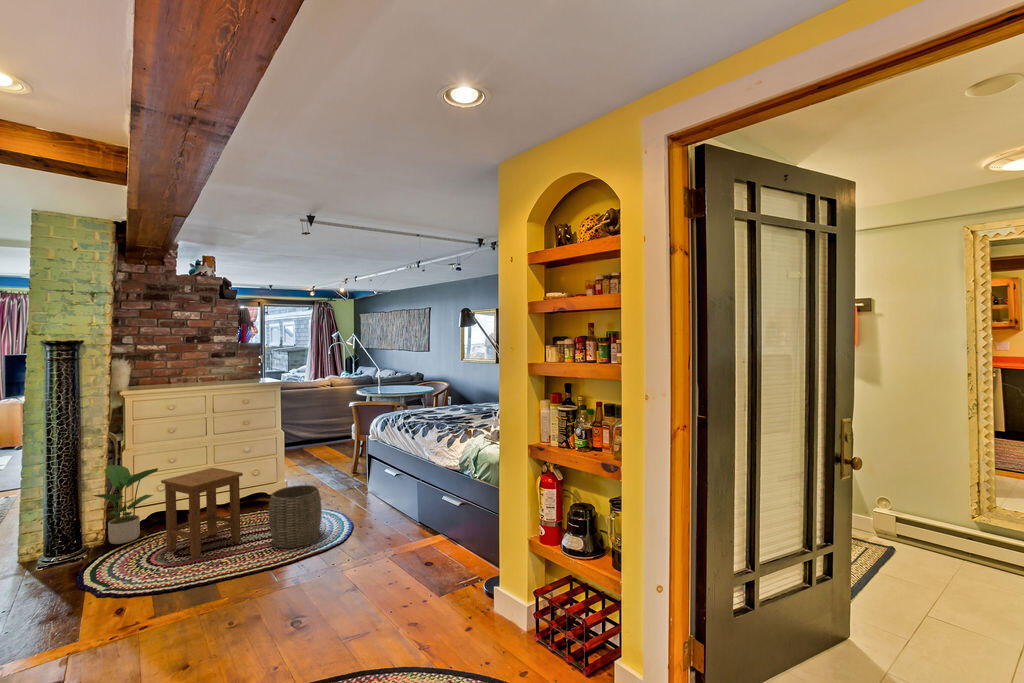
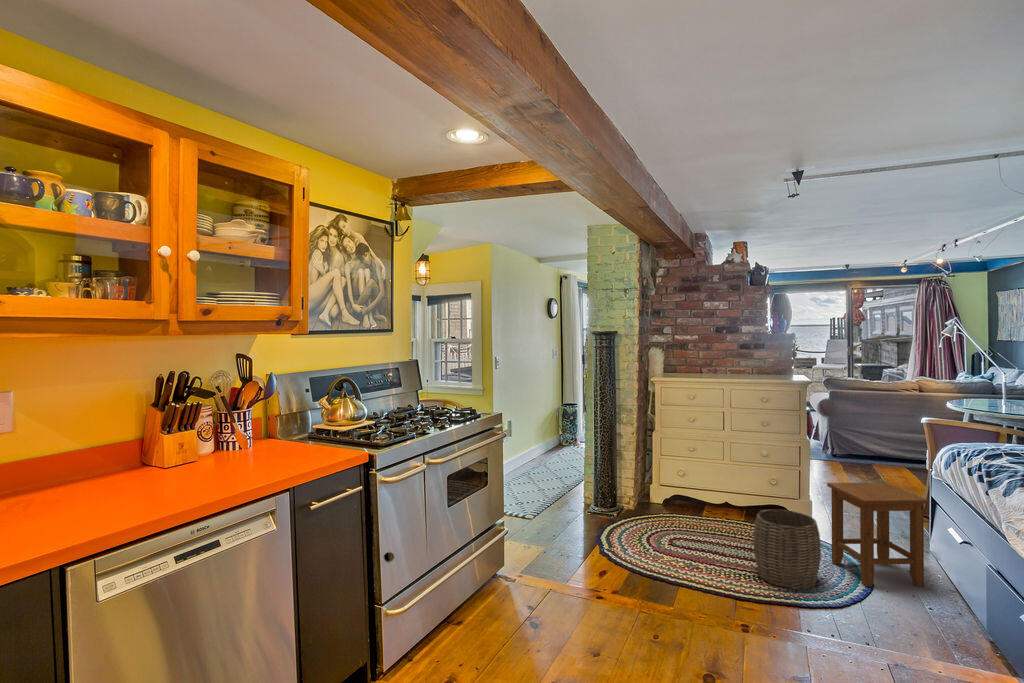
potted plant: present [93,465,158,544] -> none [621,441,672,515]
stool: present [161,468,243,559] -> present [827,482,929,587]

